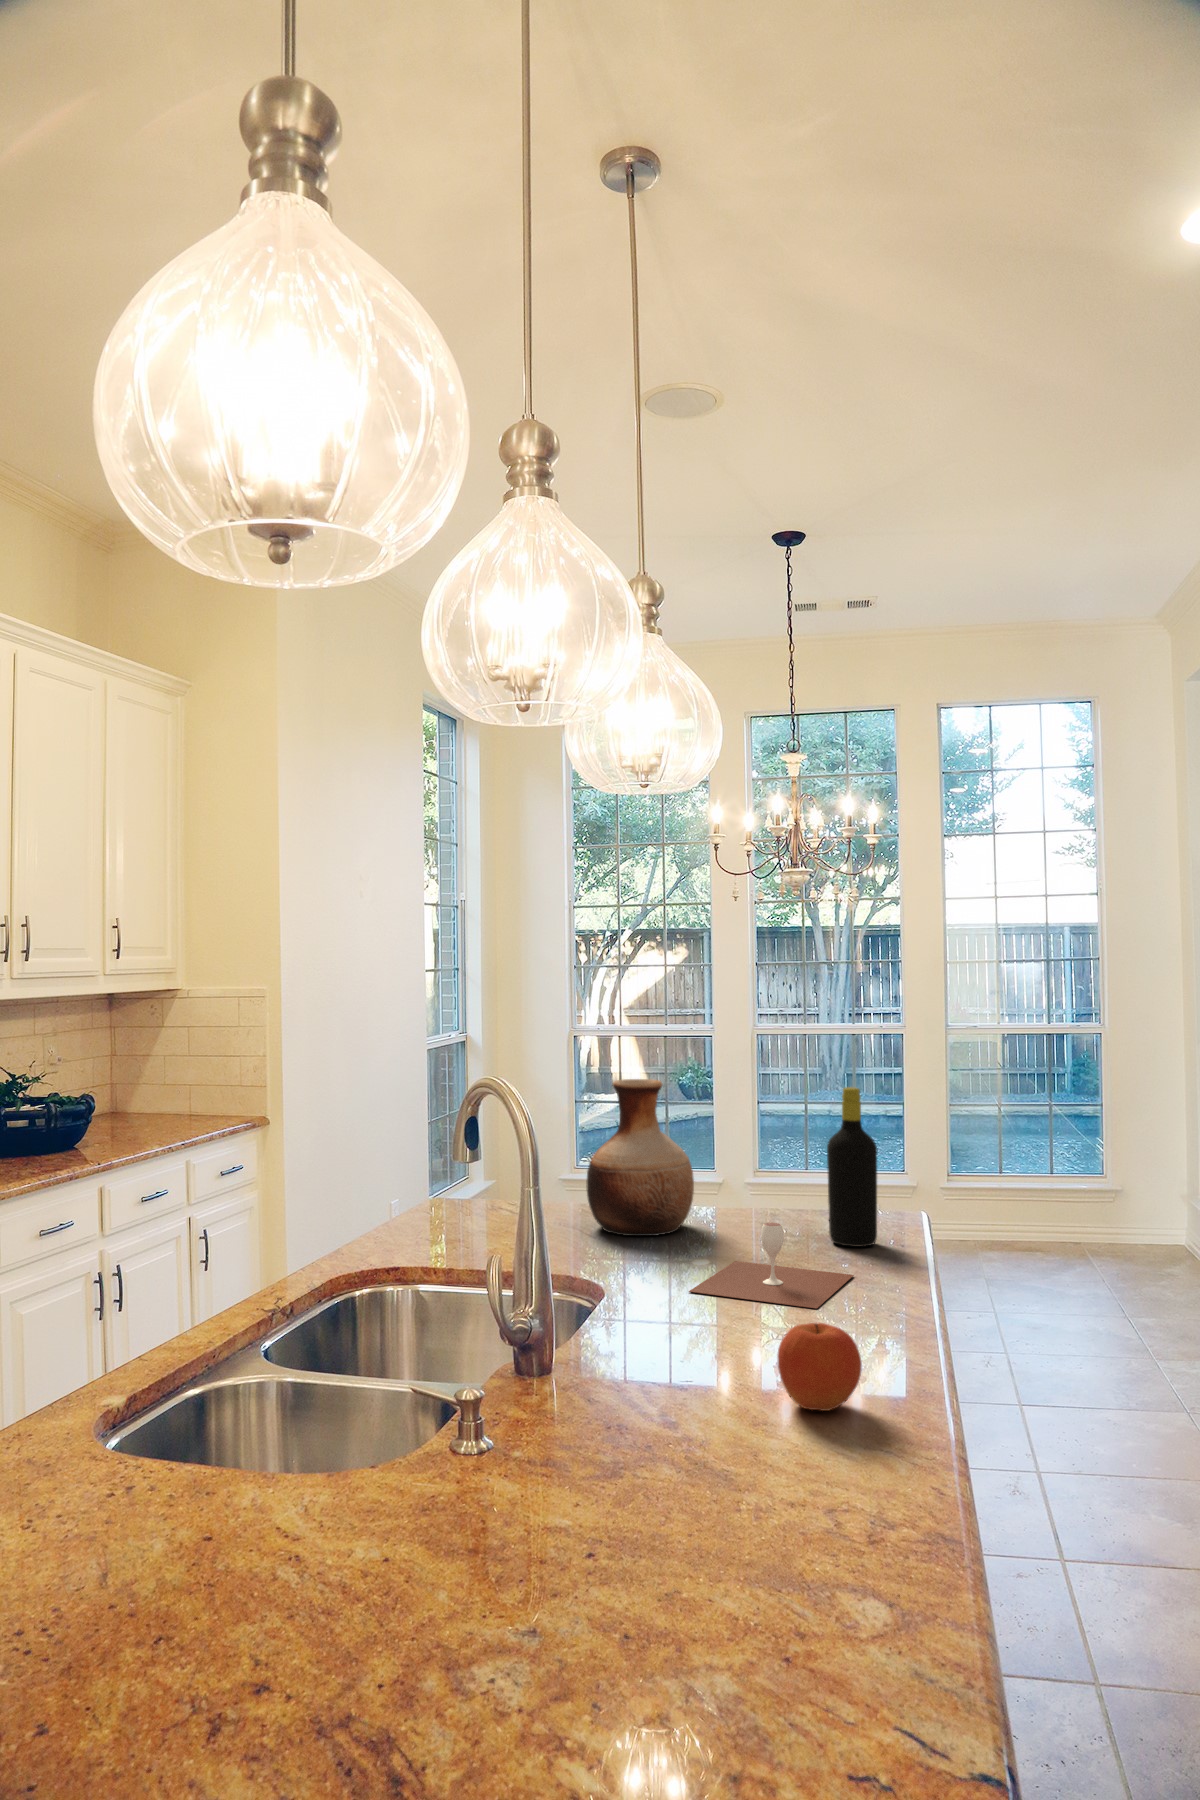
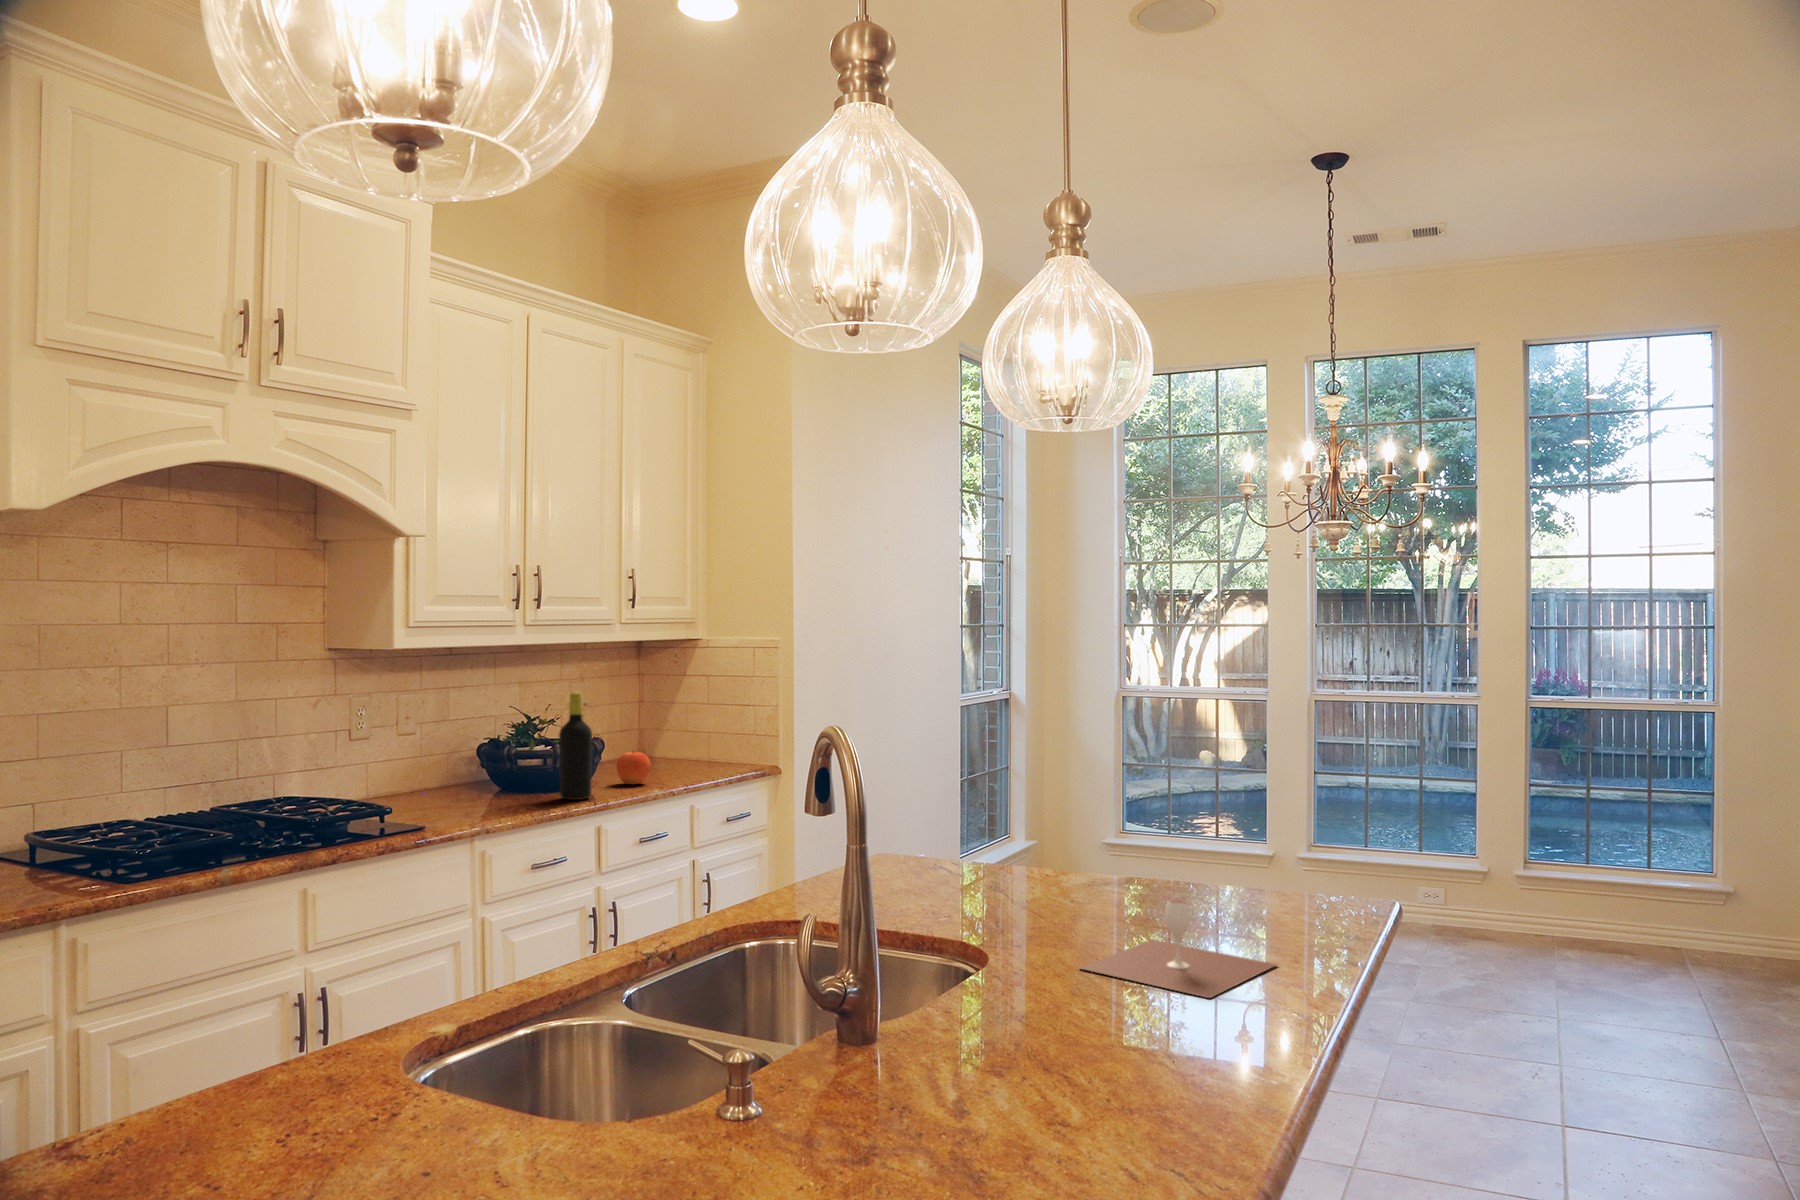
vase: present [586,1079,694,1236] -> none [1016,738,1132,906]
bottle: present [827,1087,877,1247] -> present [559,692,592,800]
fruit: present [777,1323,862,1411] -> present [616,751,651,784]

